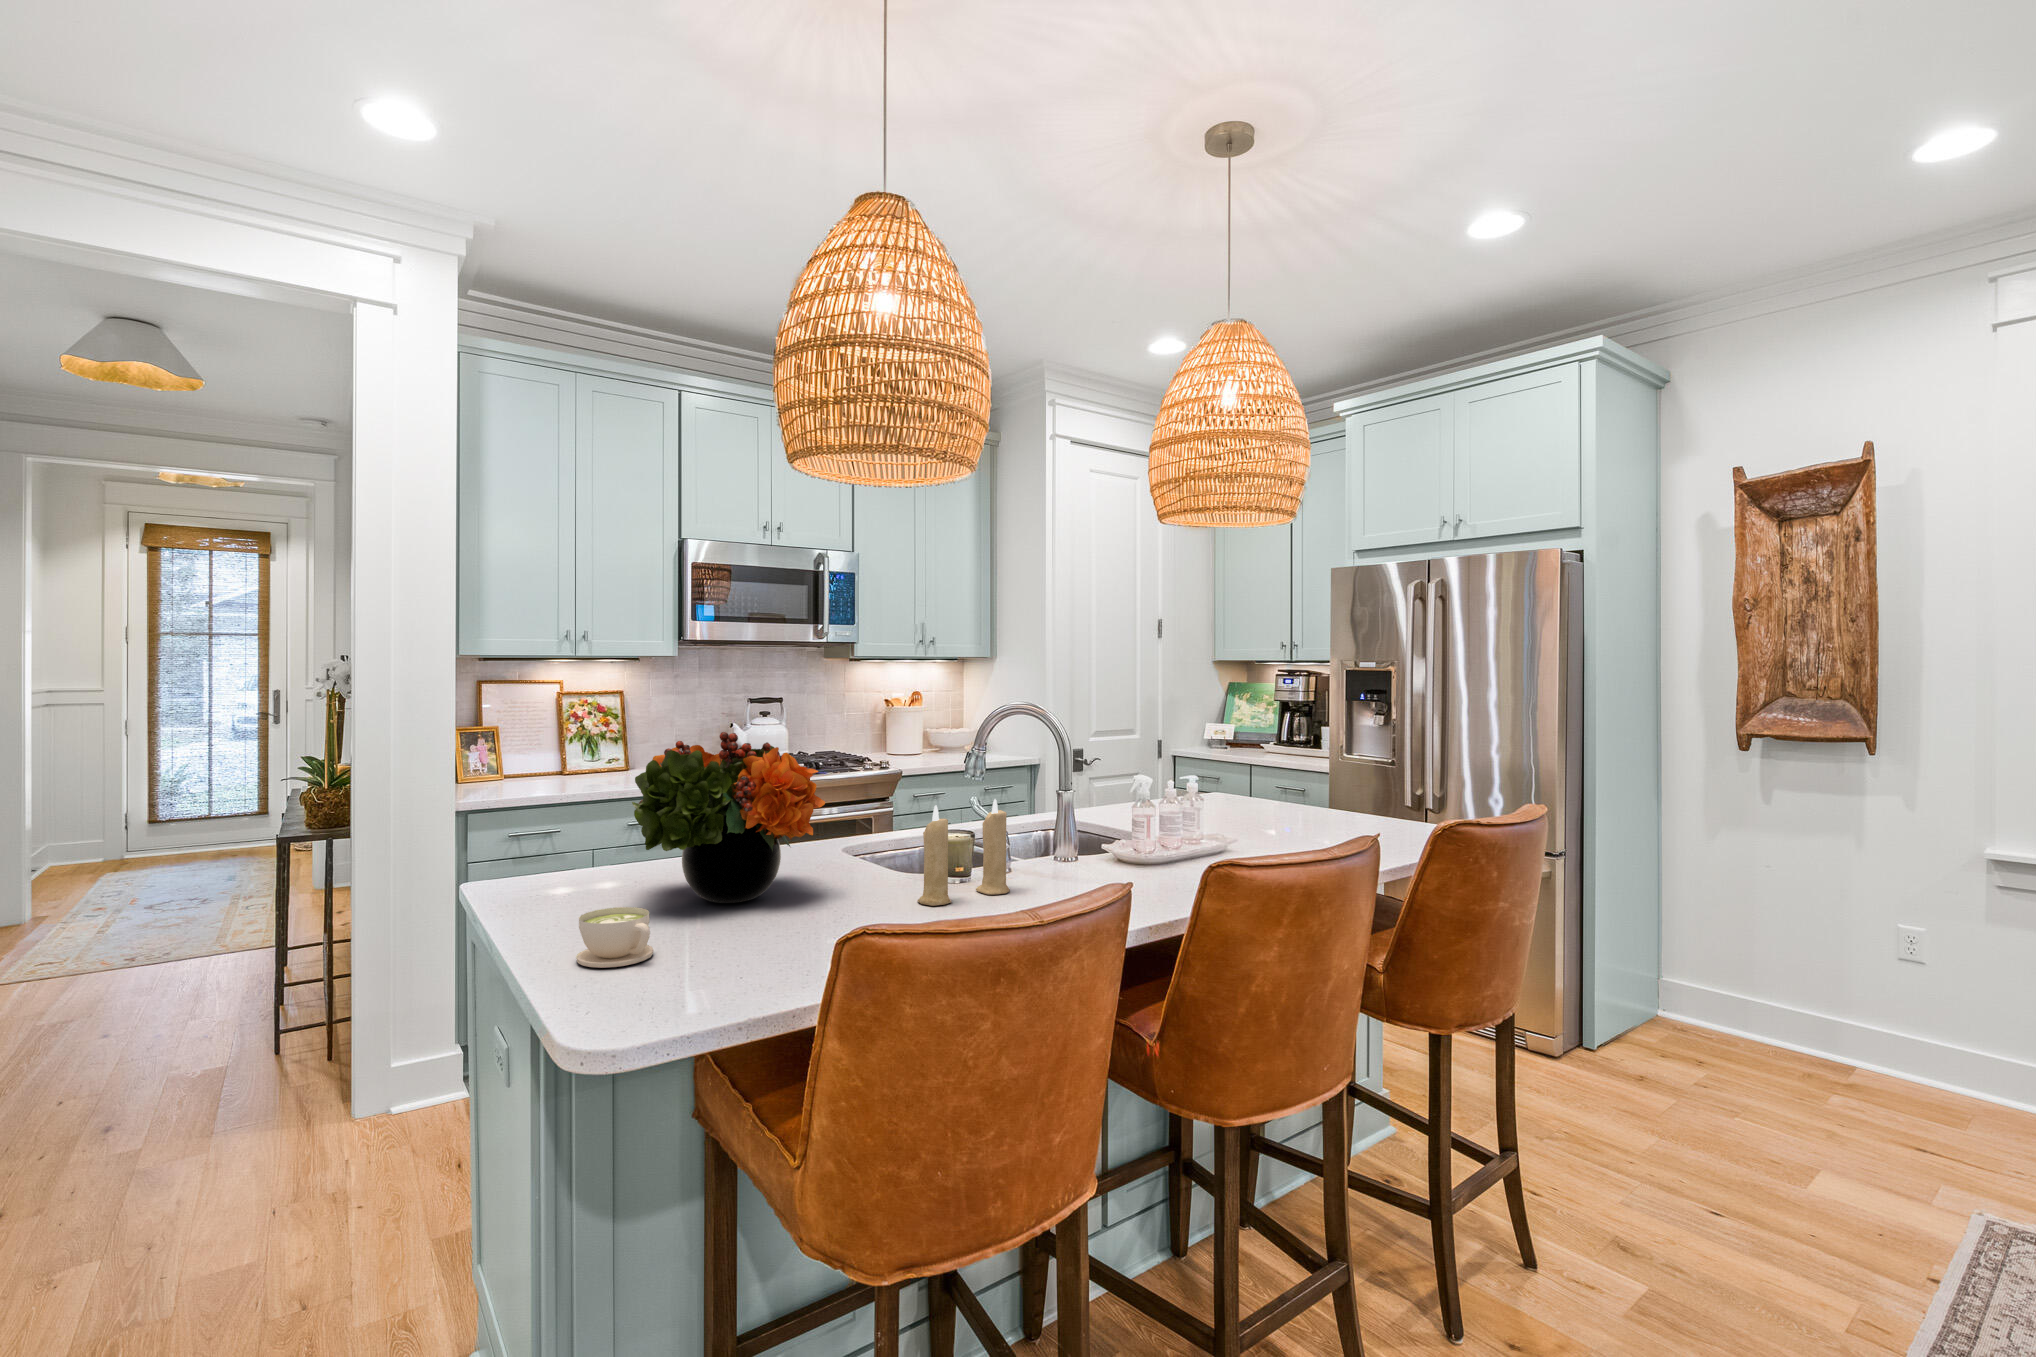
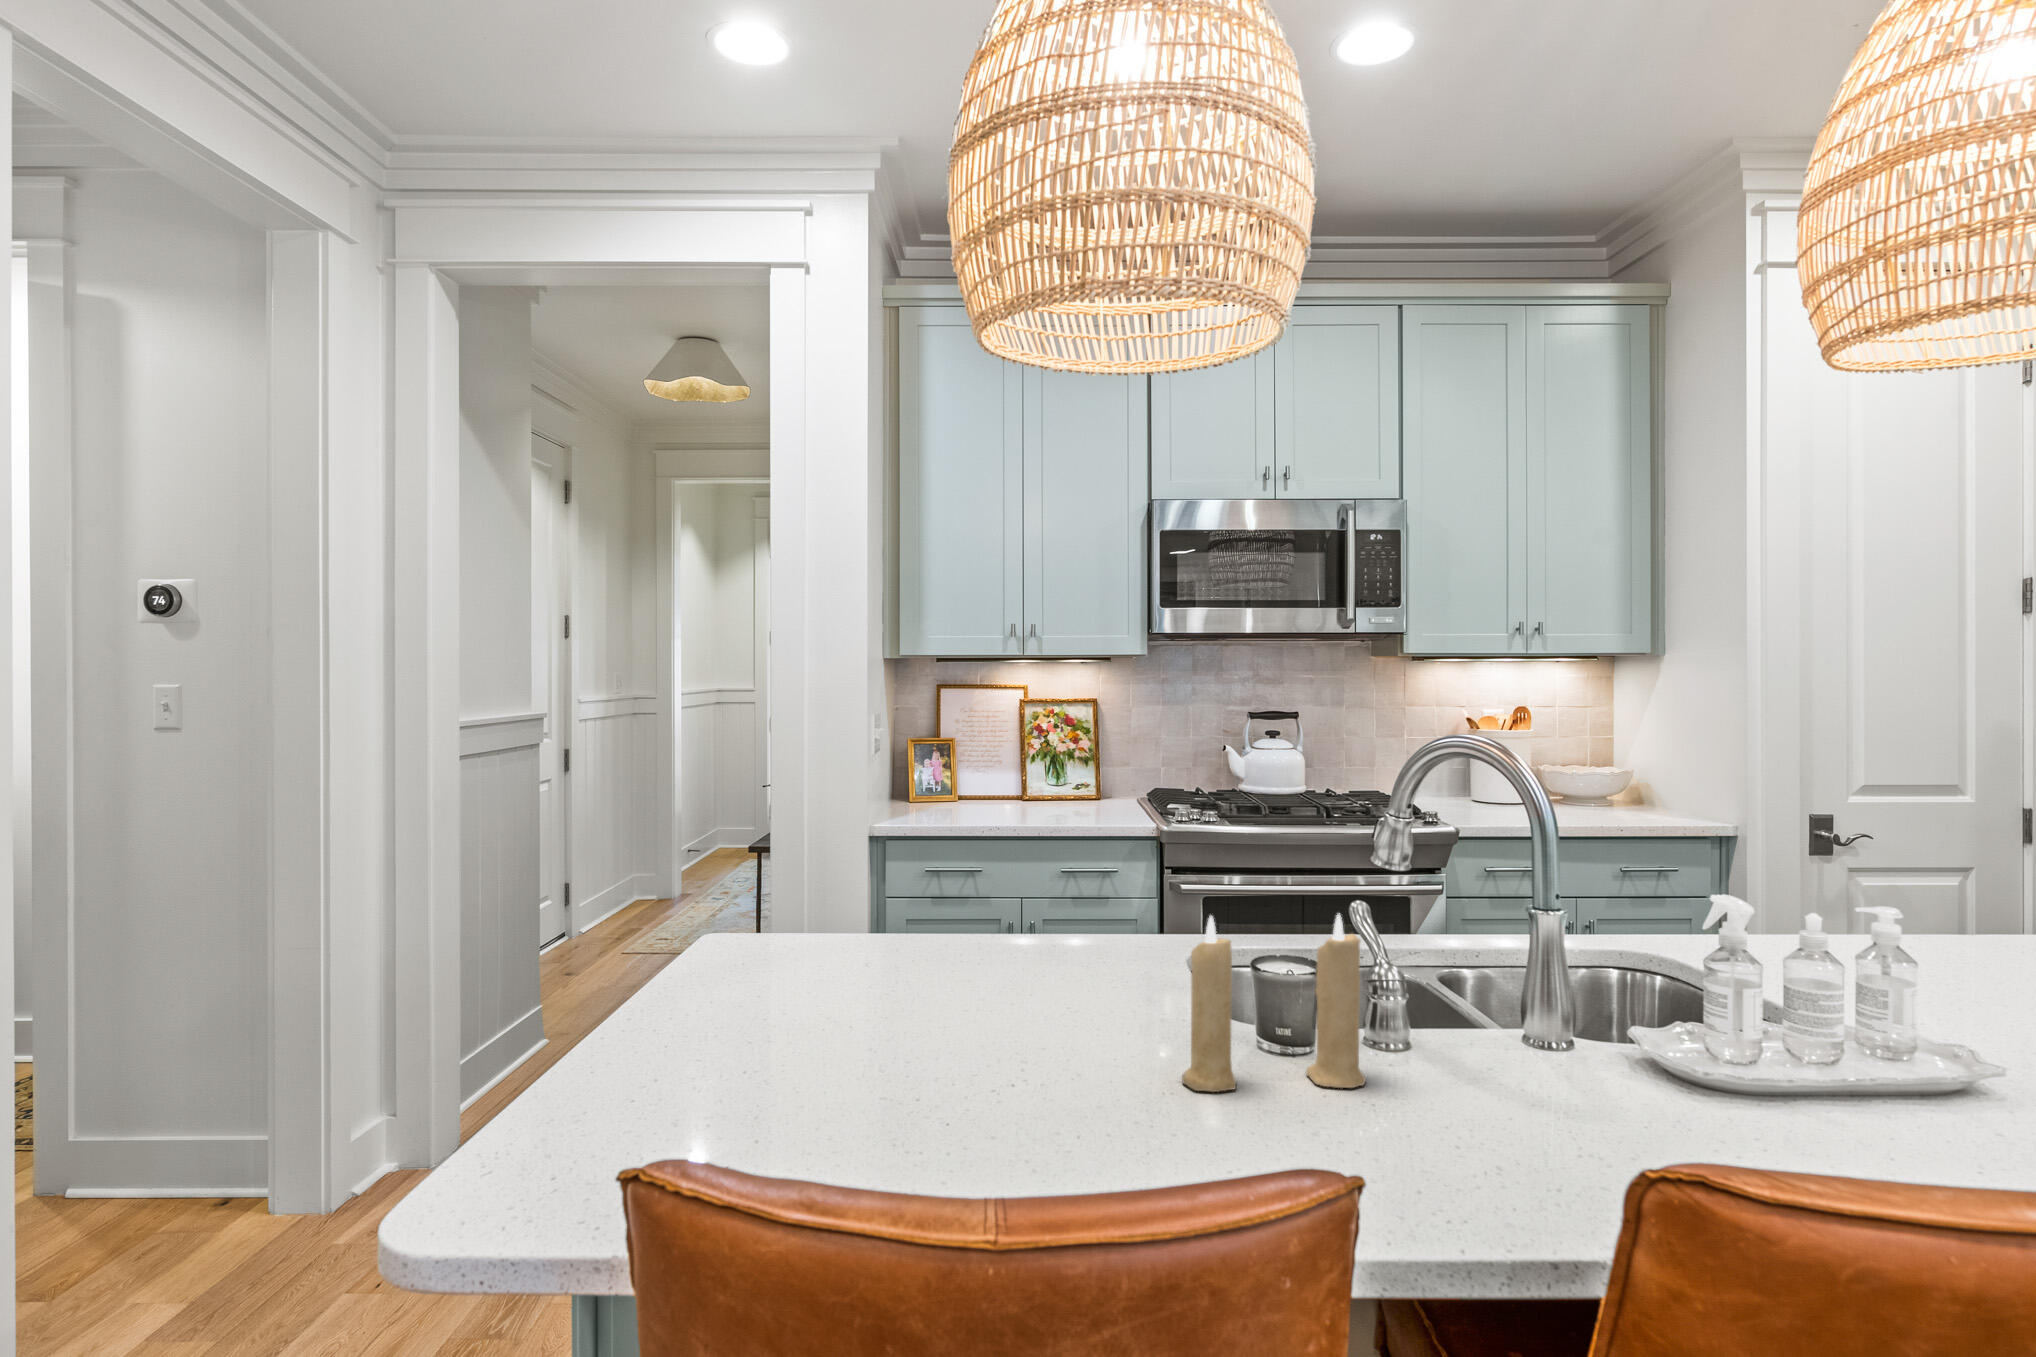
flower arrangement: present [632,732,825,903] -> none [779,770,1069,1026]
coffee cup: present [576,907,654,968] -> none [613,1018,720,1111]

